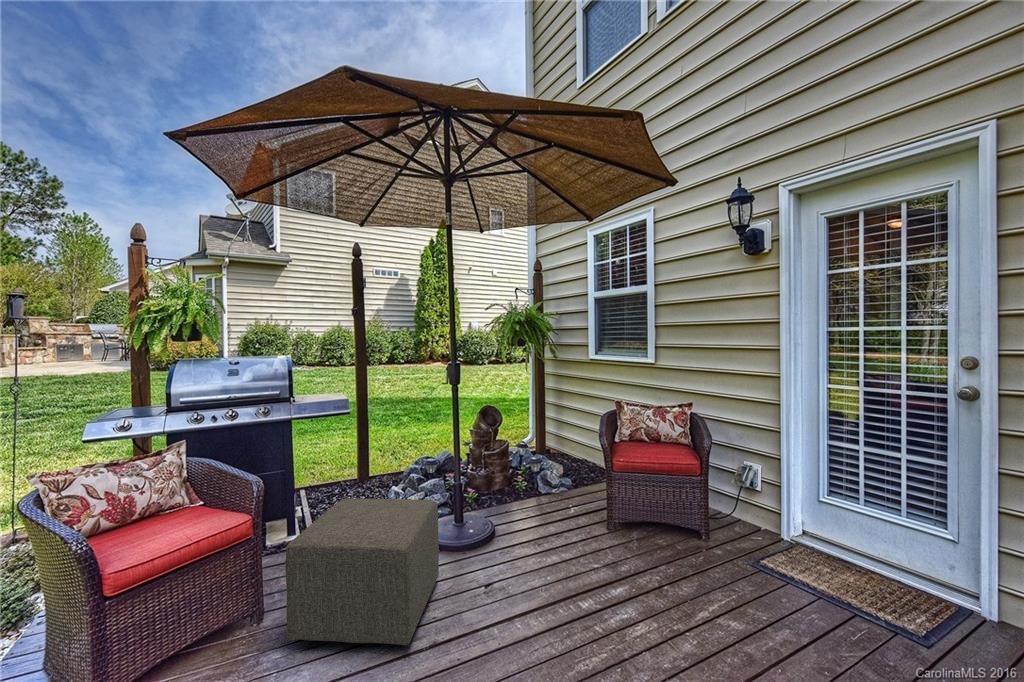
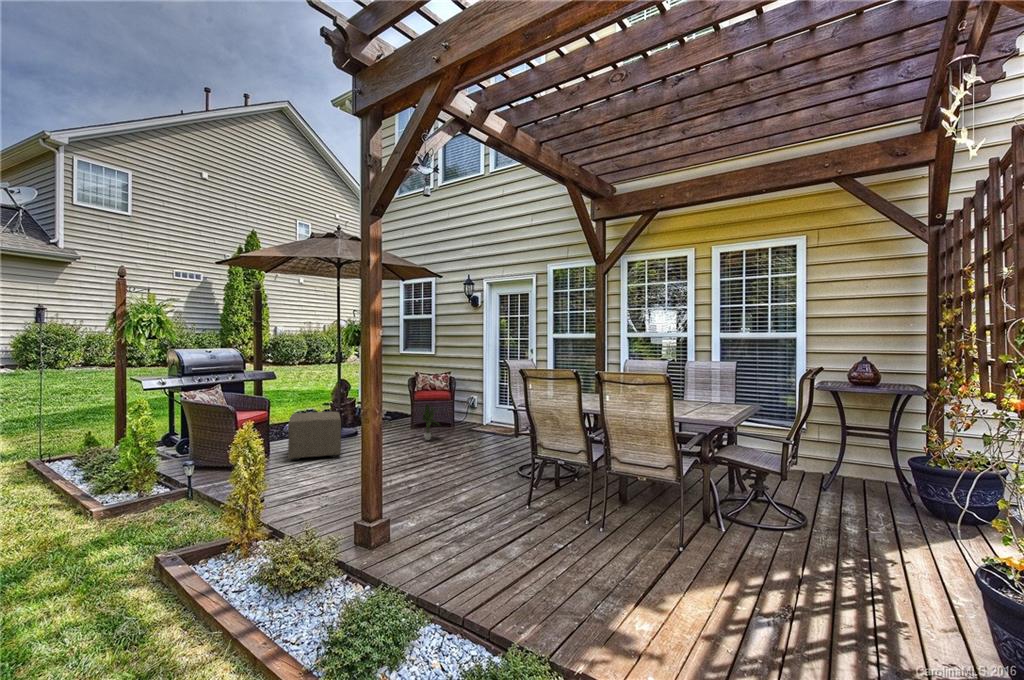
potted plant: none [623,492,685,587] -> present [422,404,440,440]

